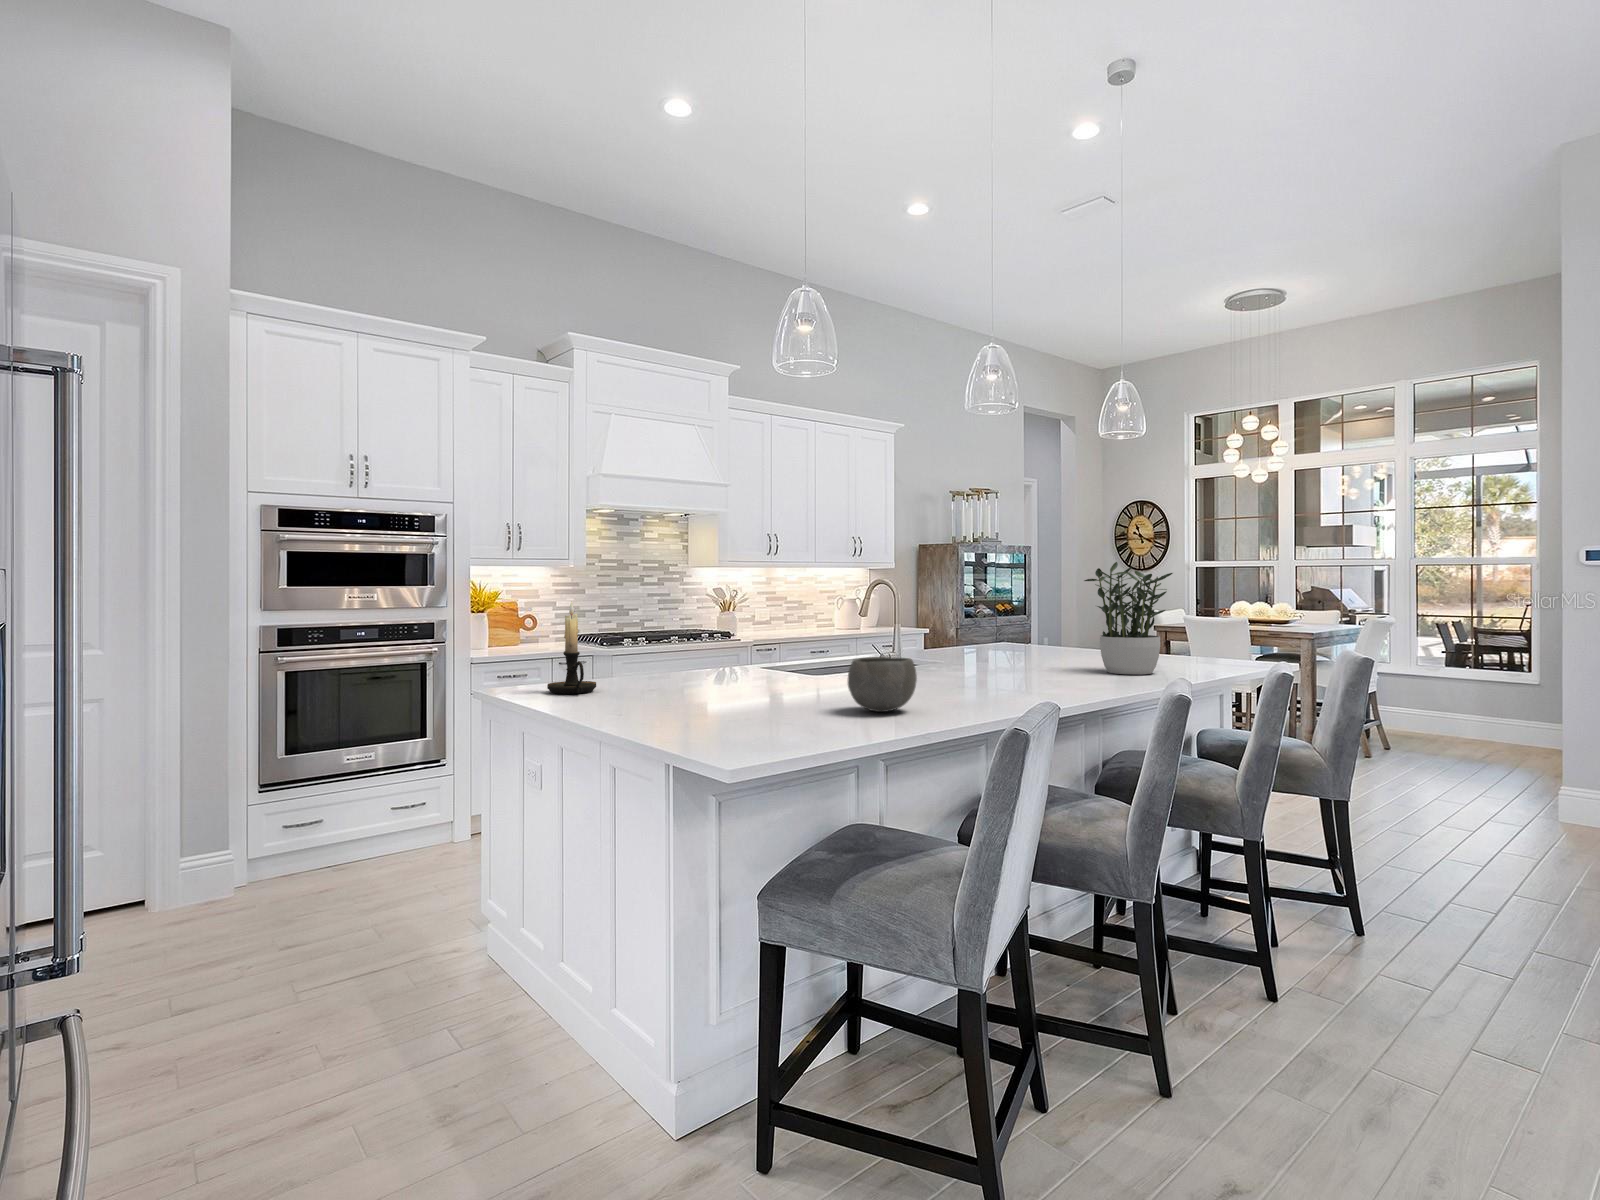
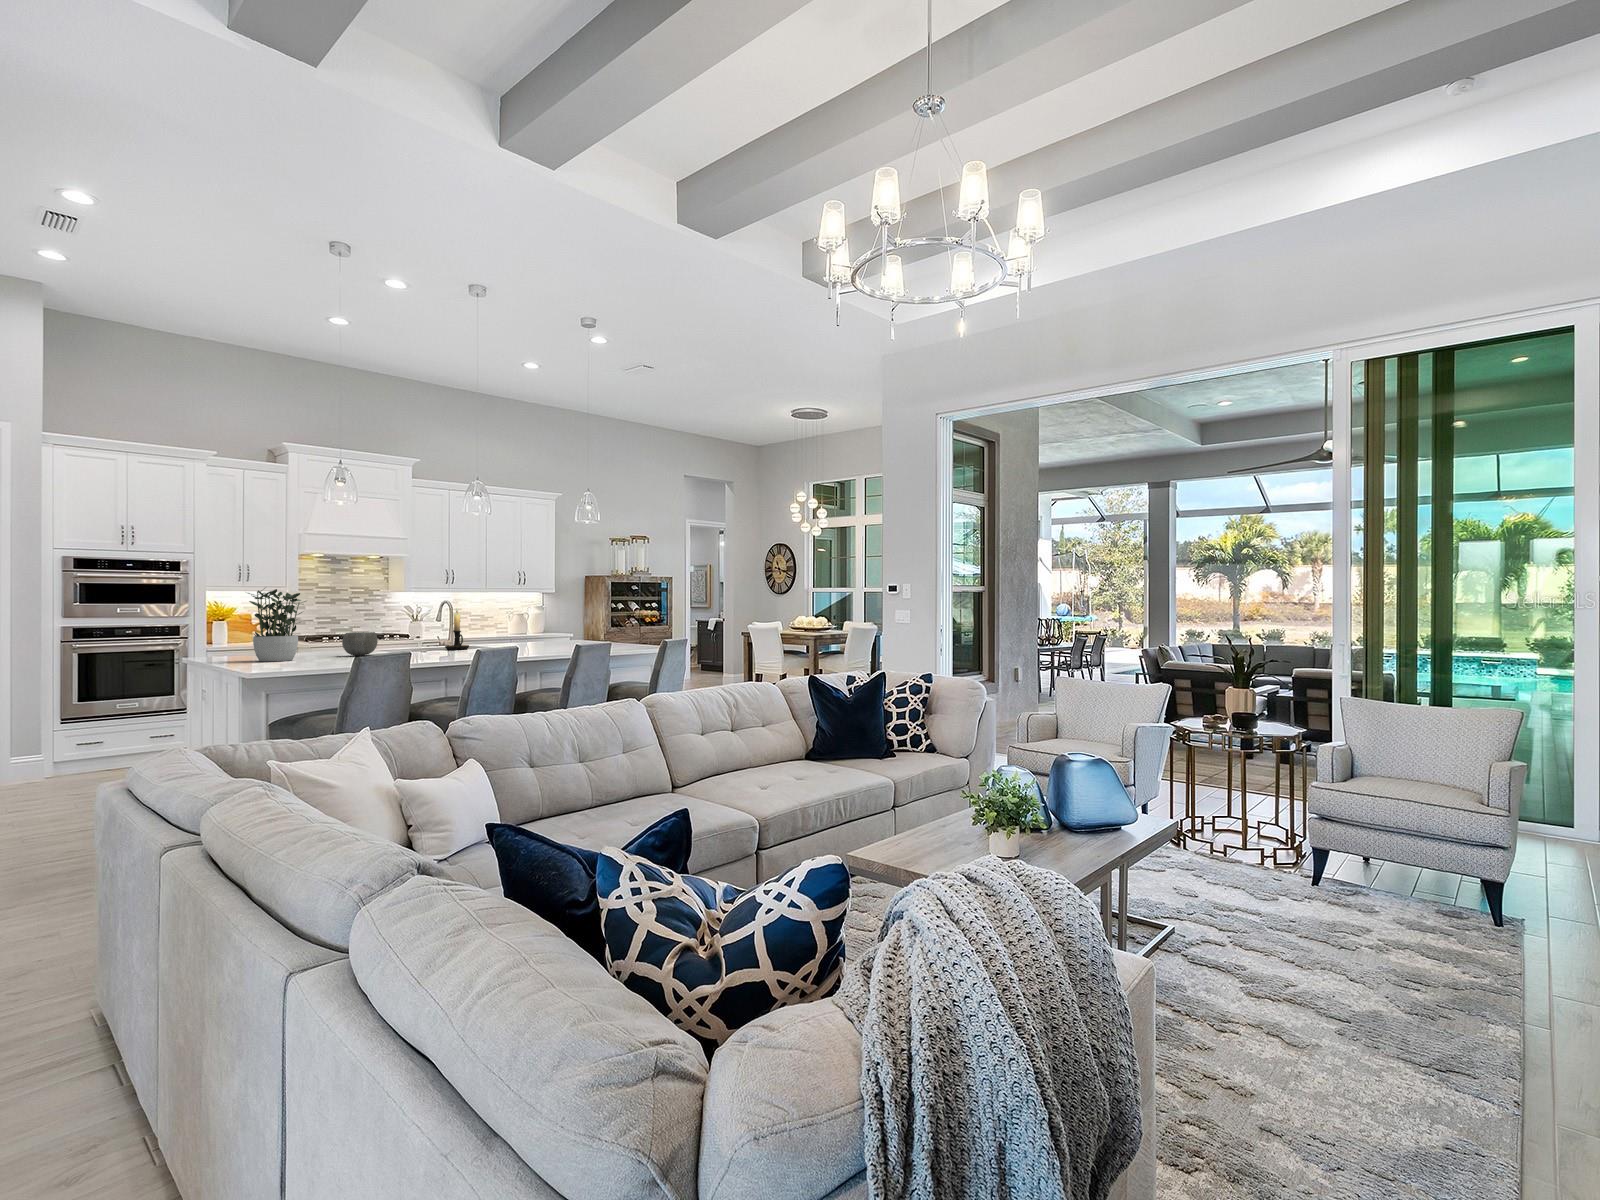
potted plant: present [1084,562,1173,675] -> present [248,588,305,661]
candle holder: present [547,601,596,694] -> present [445,608,469,650]

